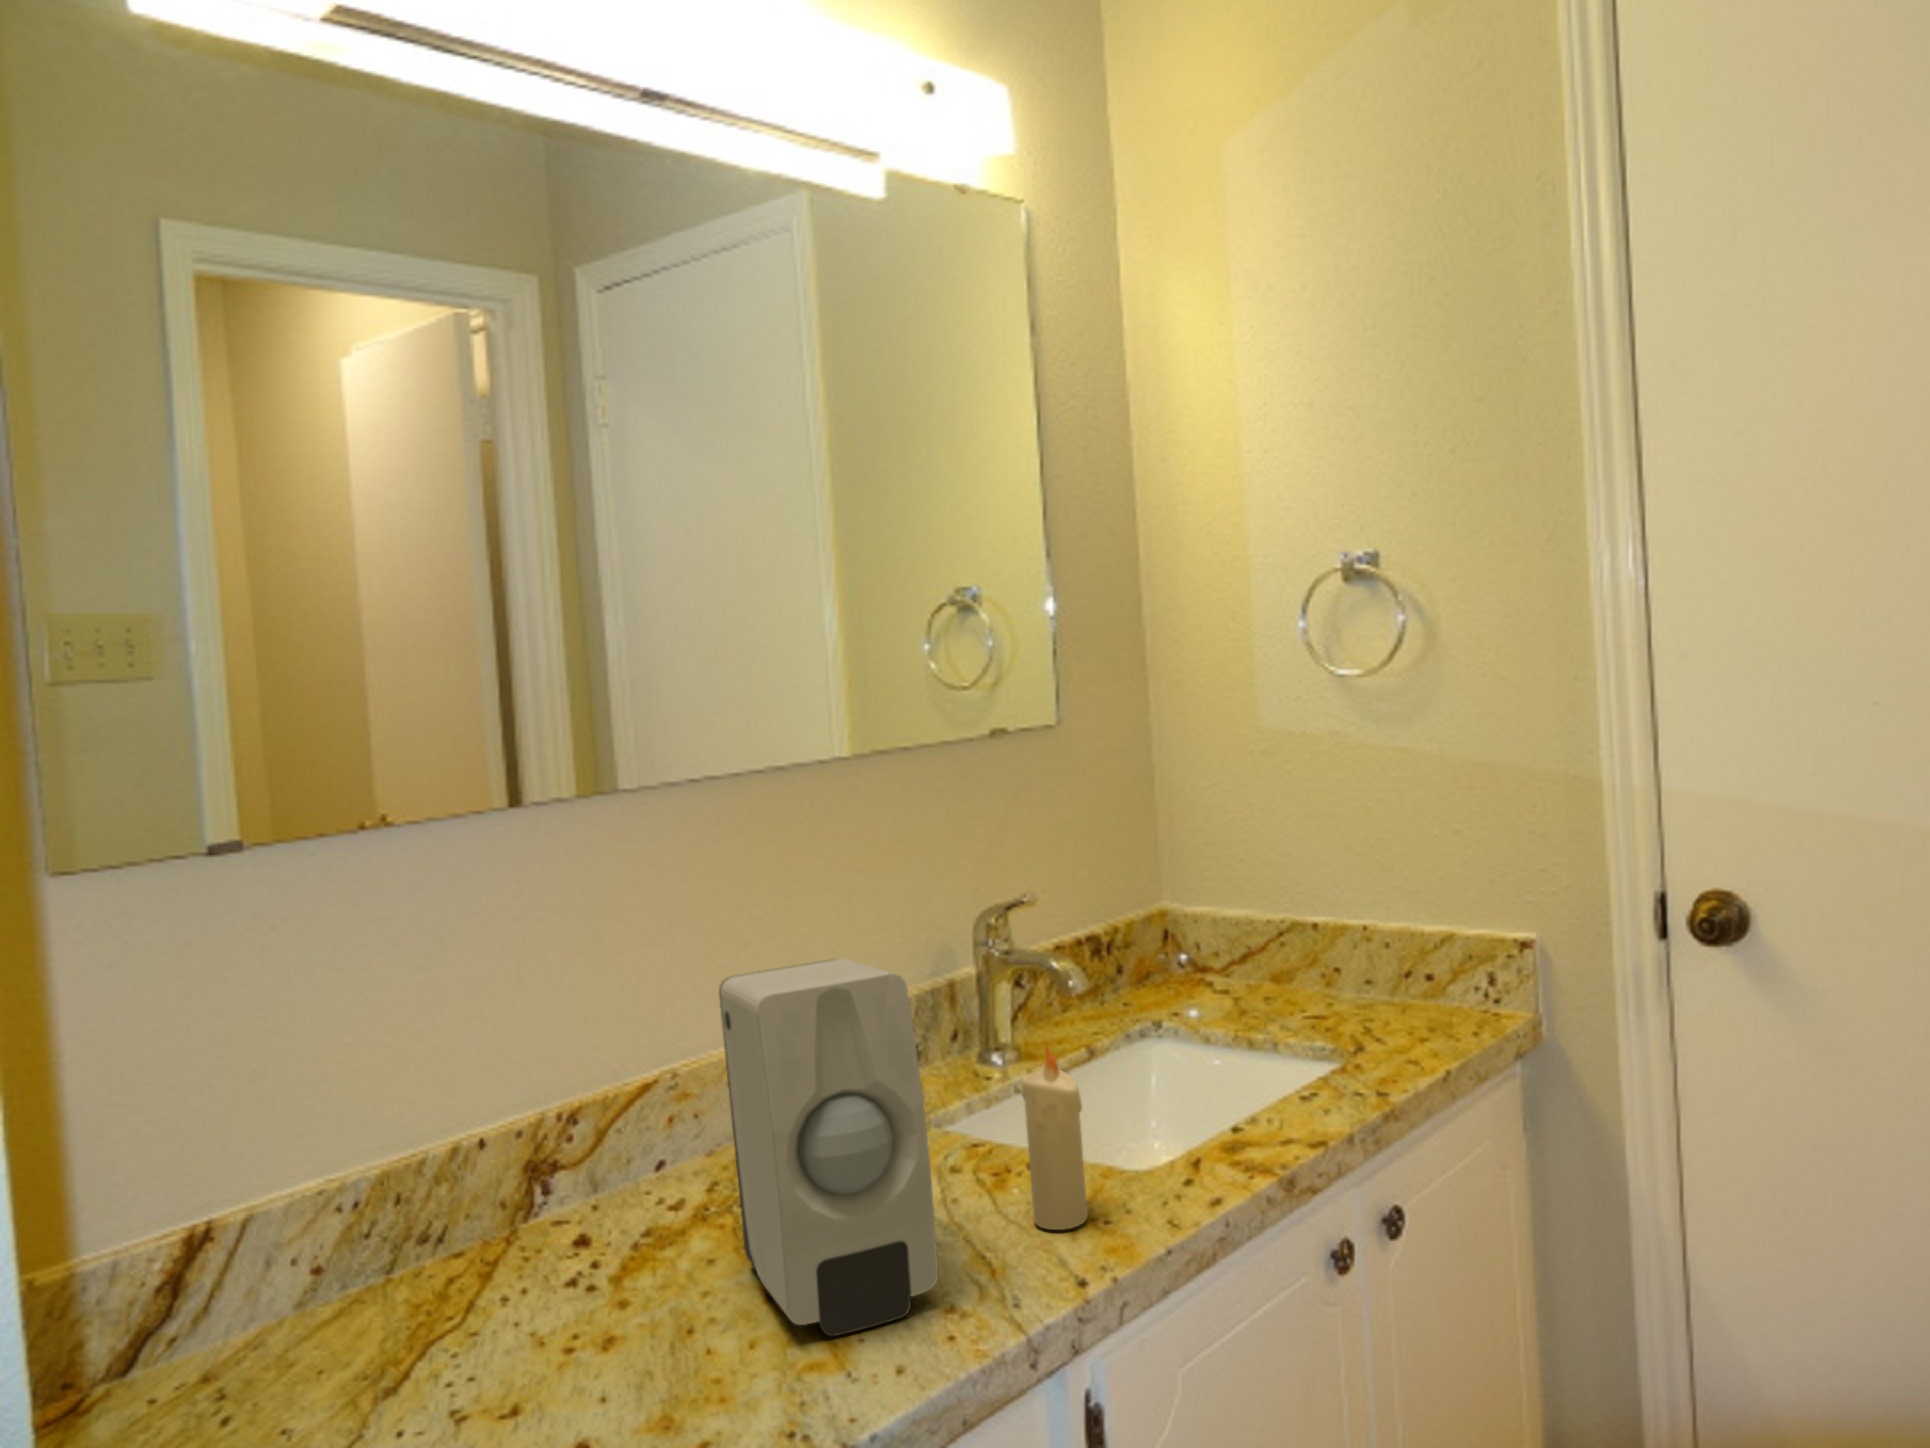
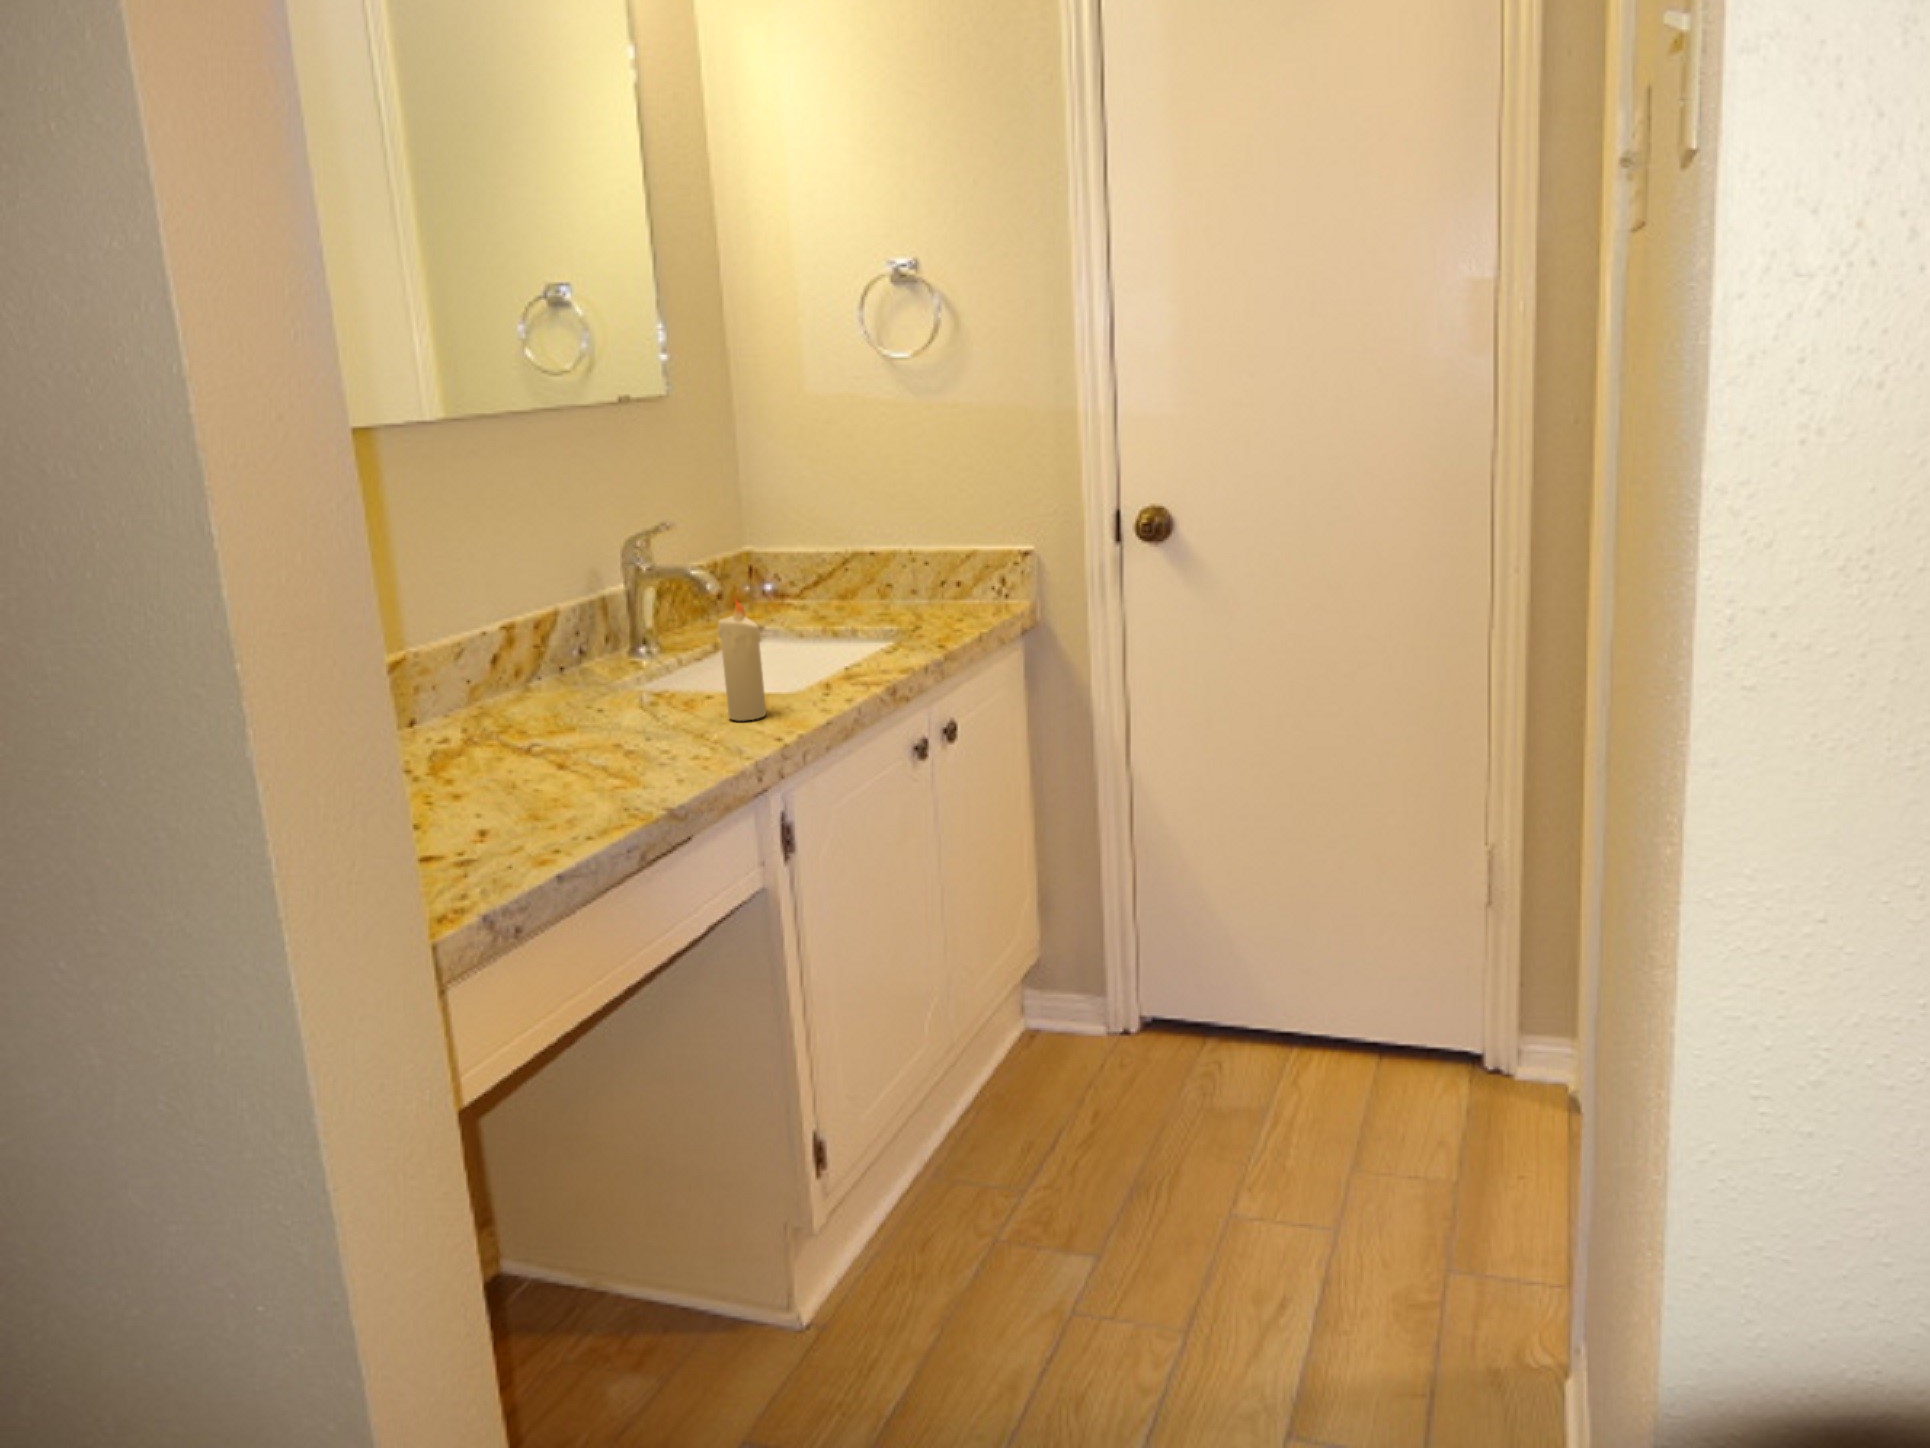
soap dispenser: present [719,959,938,1336] -> none [498,536,687,774]

